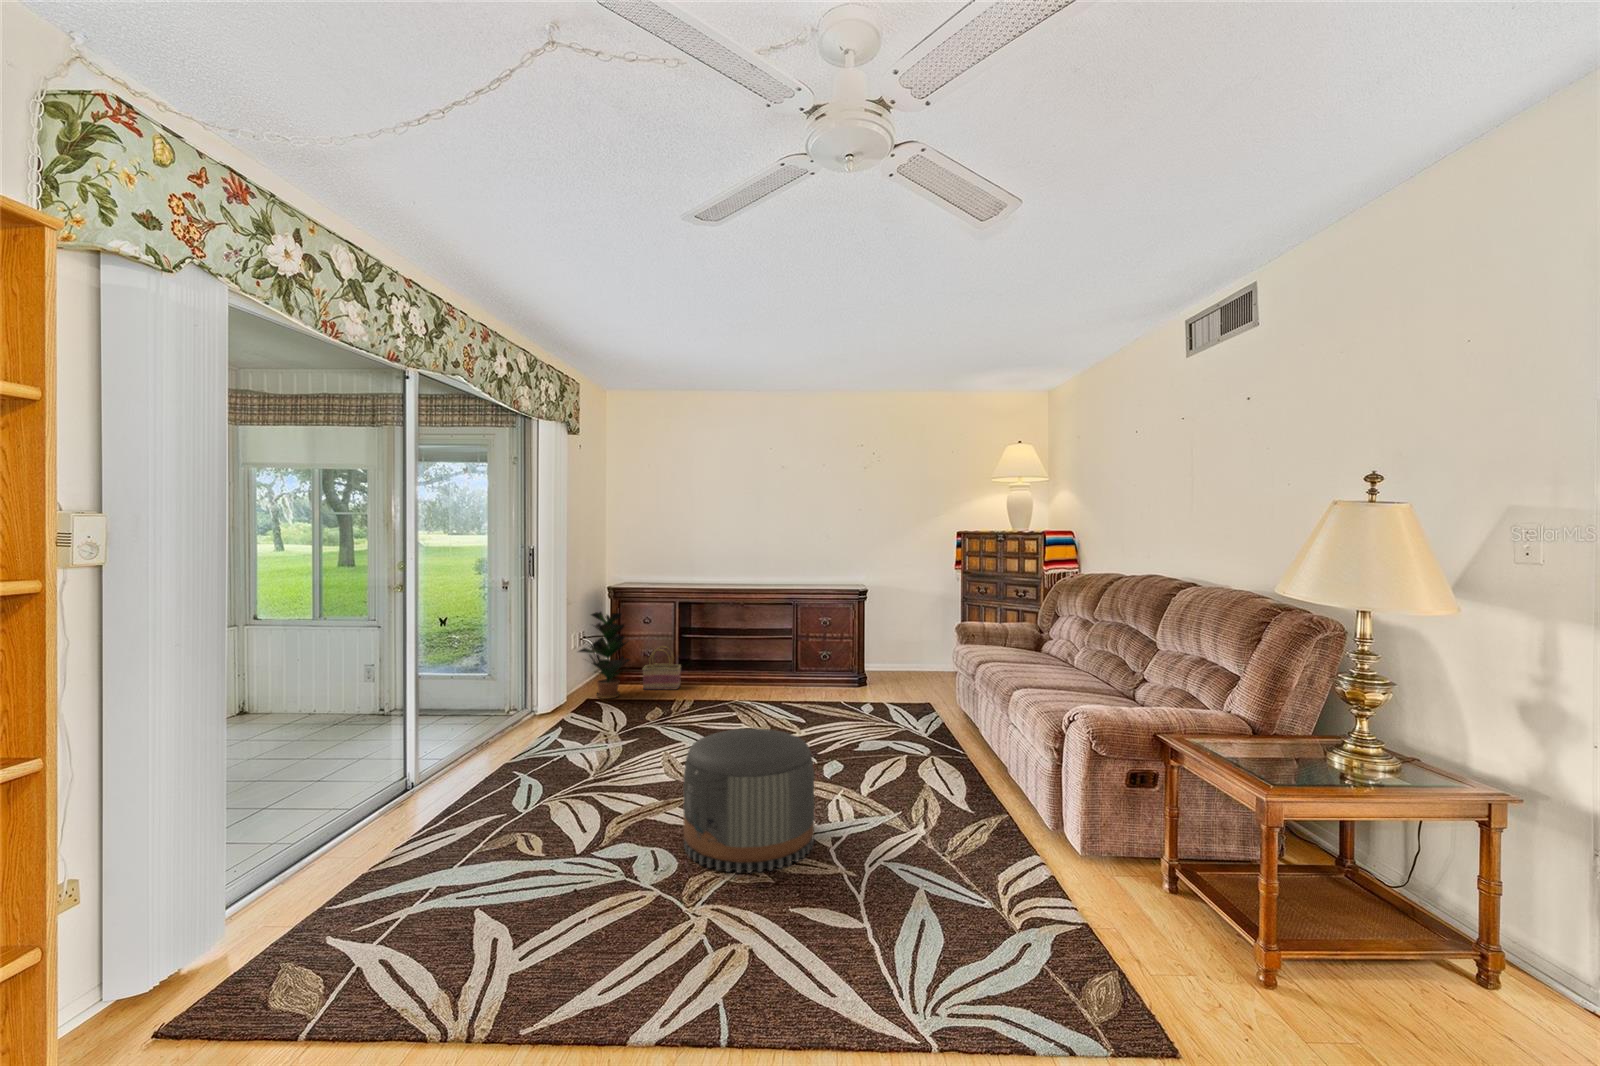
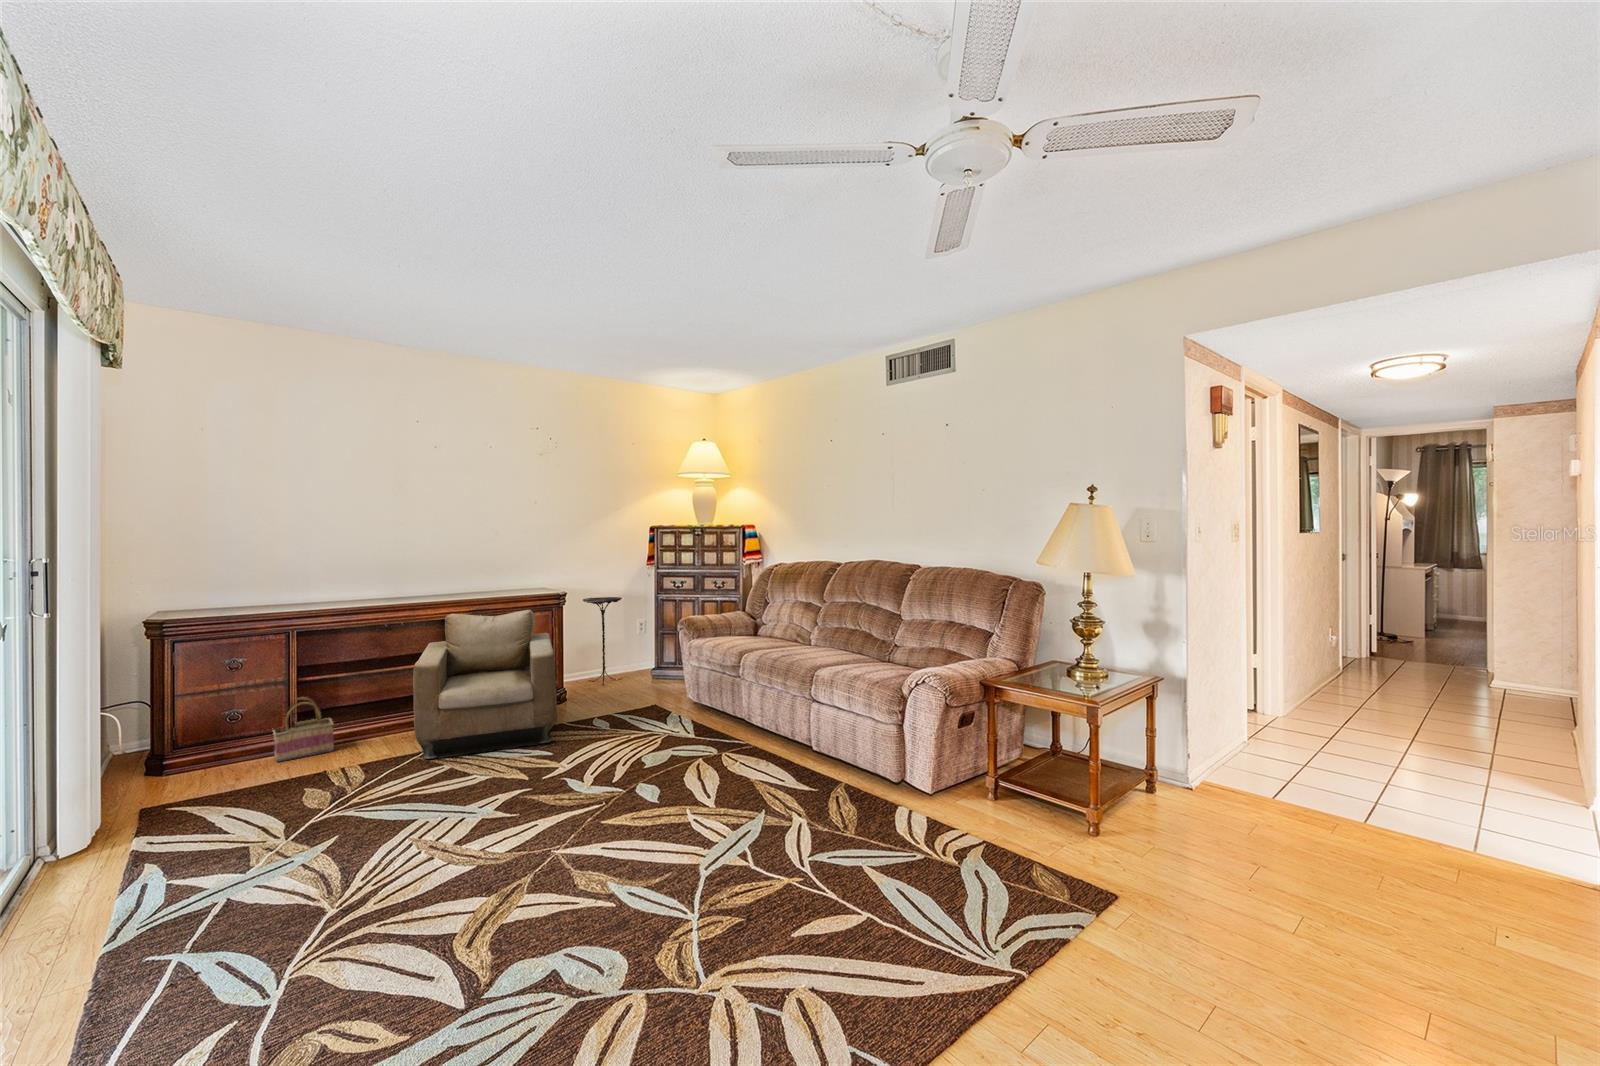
armchair: none [711,595,840,715] -> present [413,610,557,759]
side table: none [892,595,929,680] -> present [583,597,622,685]
potted plant: present [579,612,630,699] -> none [163,660,262,790]
pouf: present [684,728,814,873] -> none [585,758,738,935]

